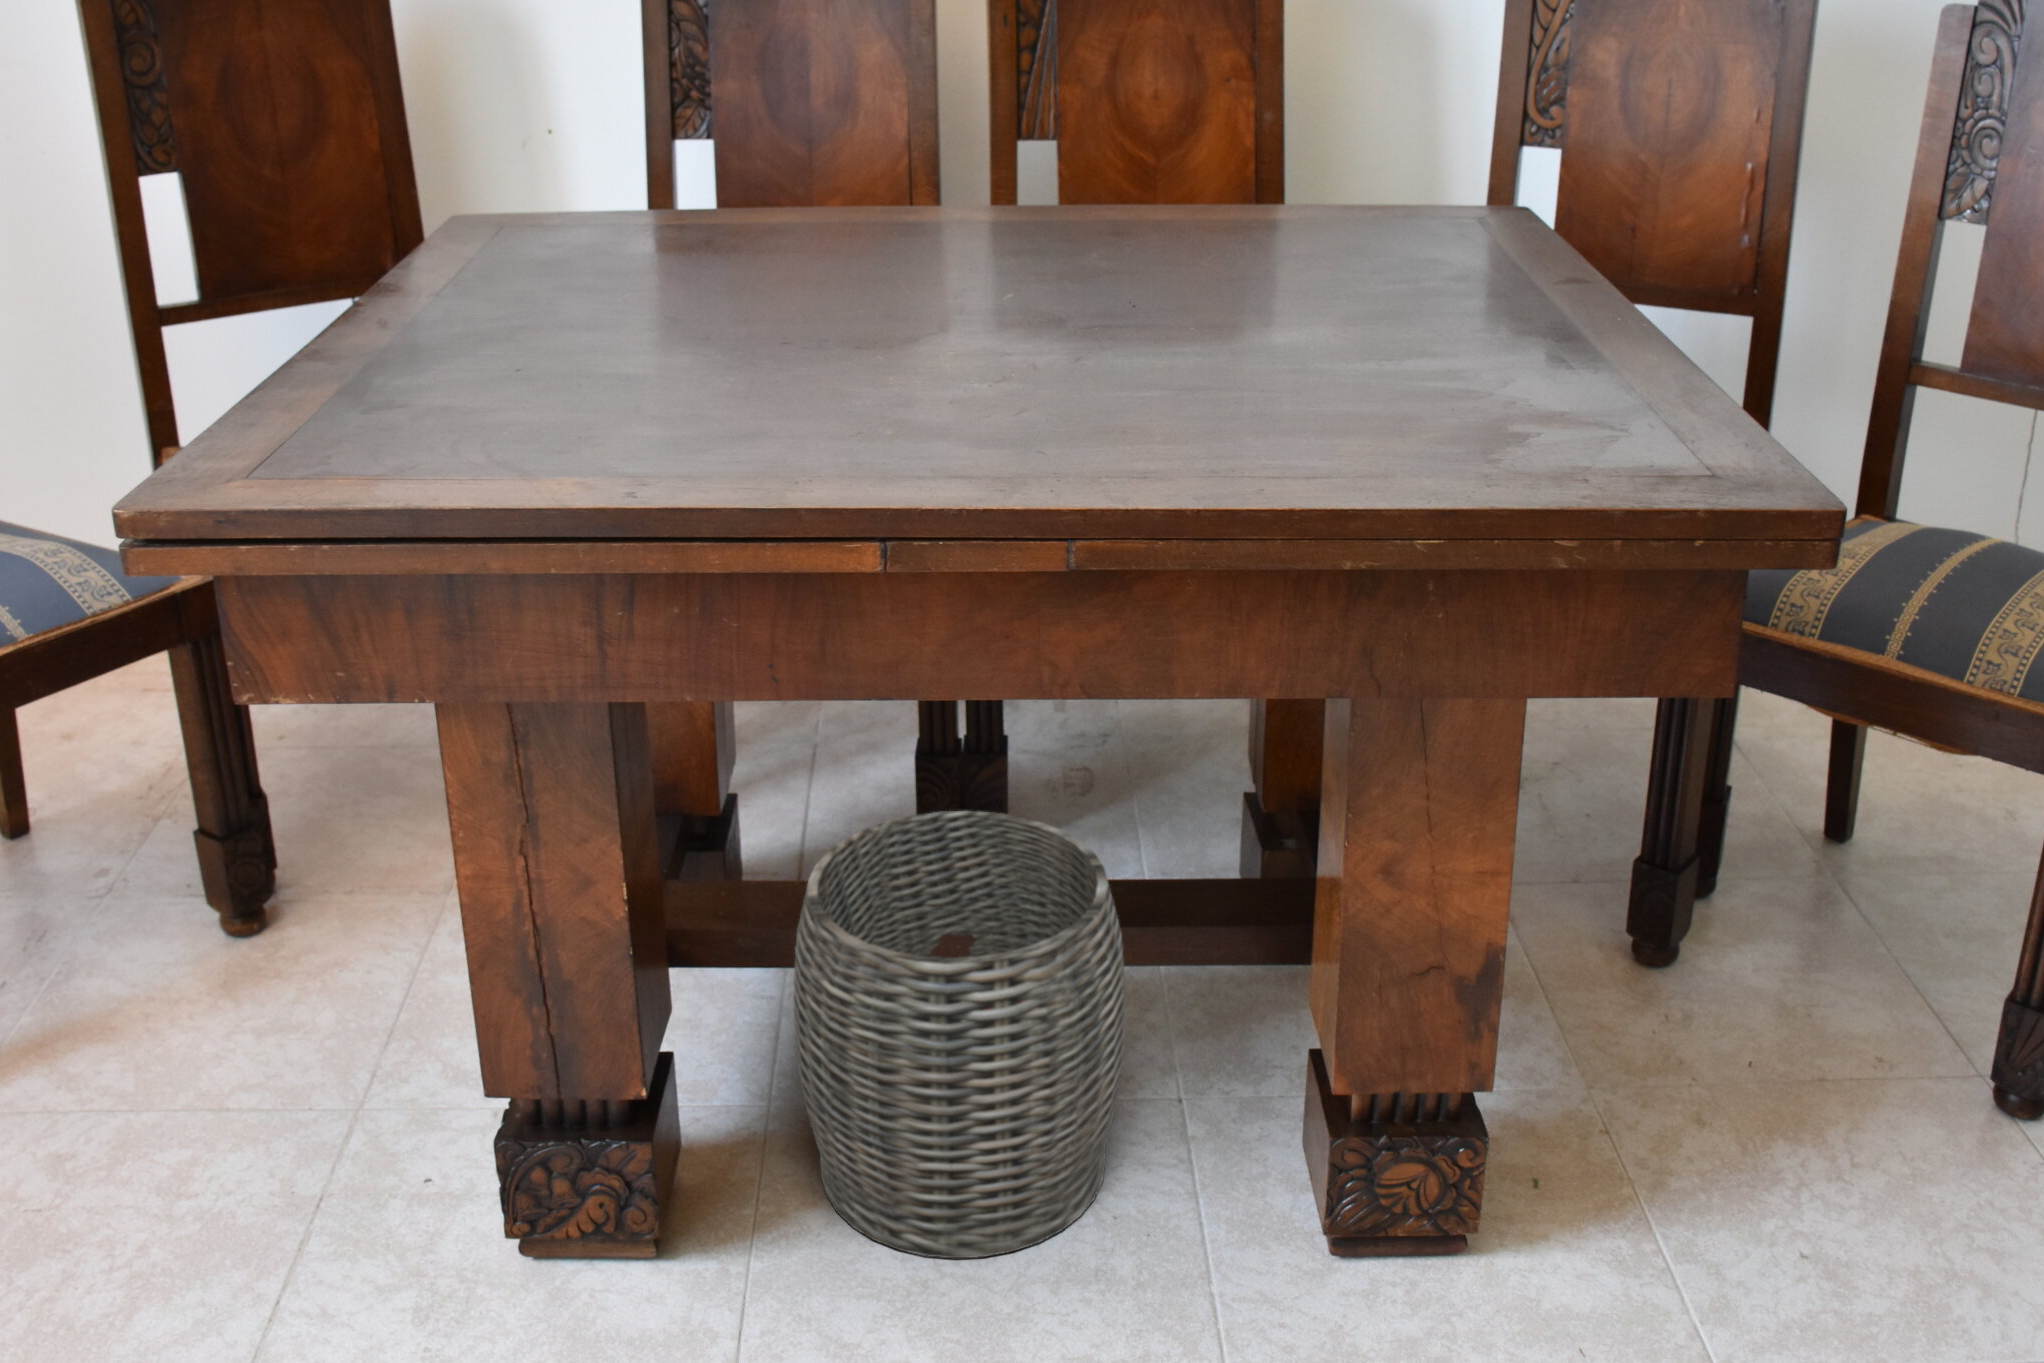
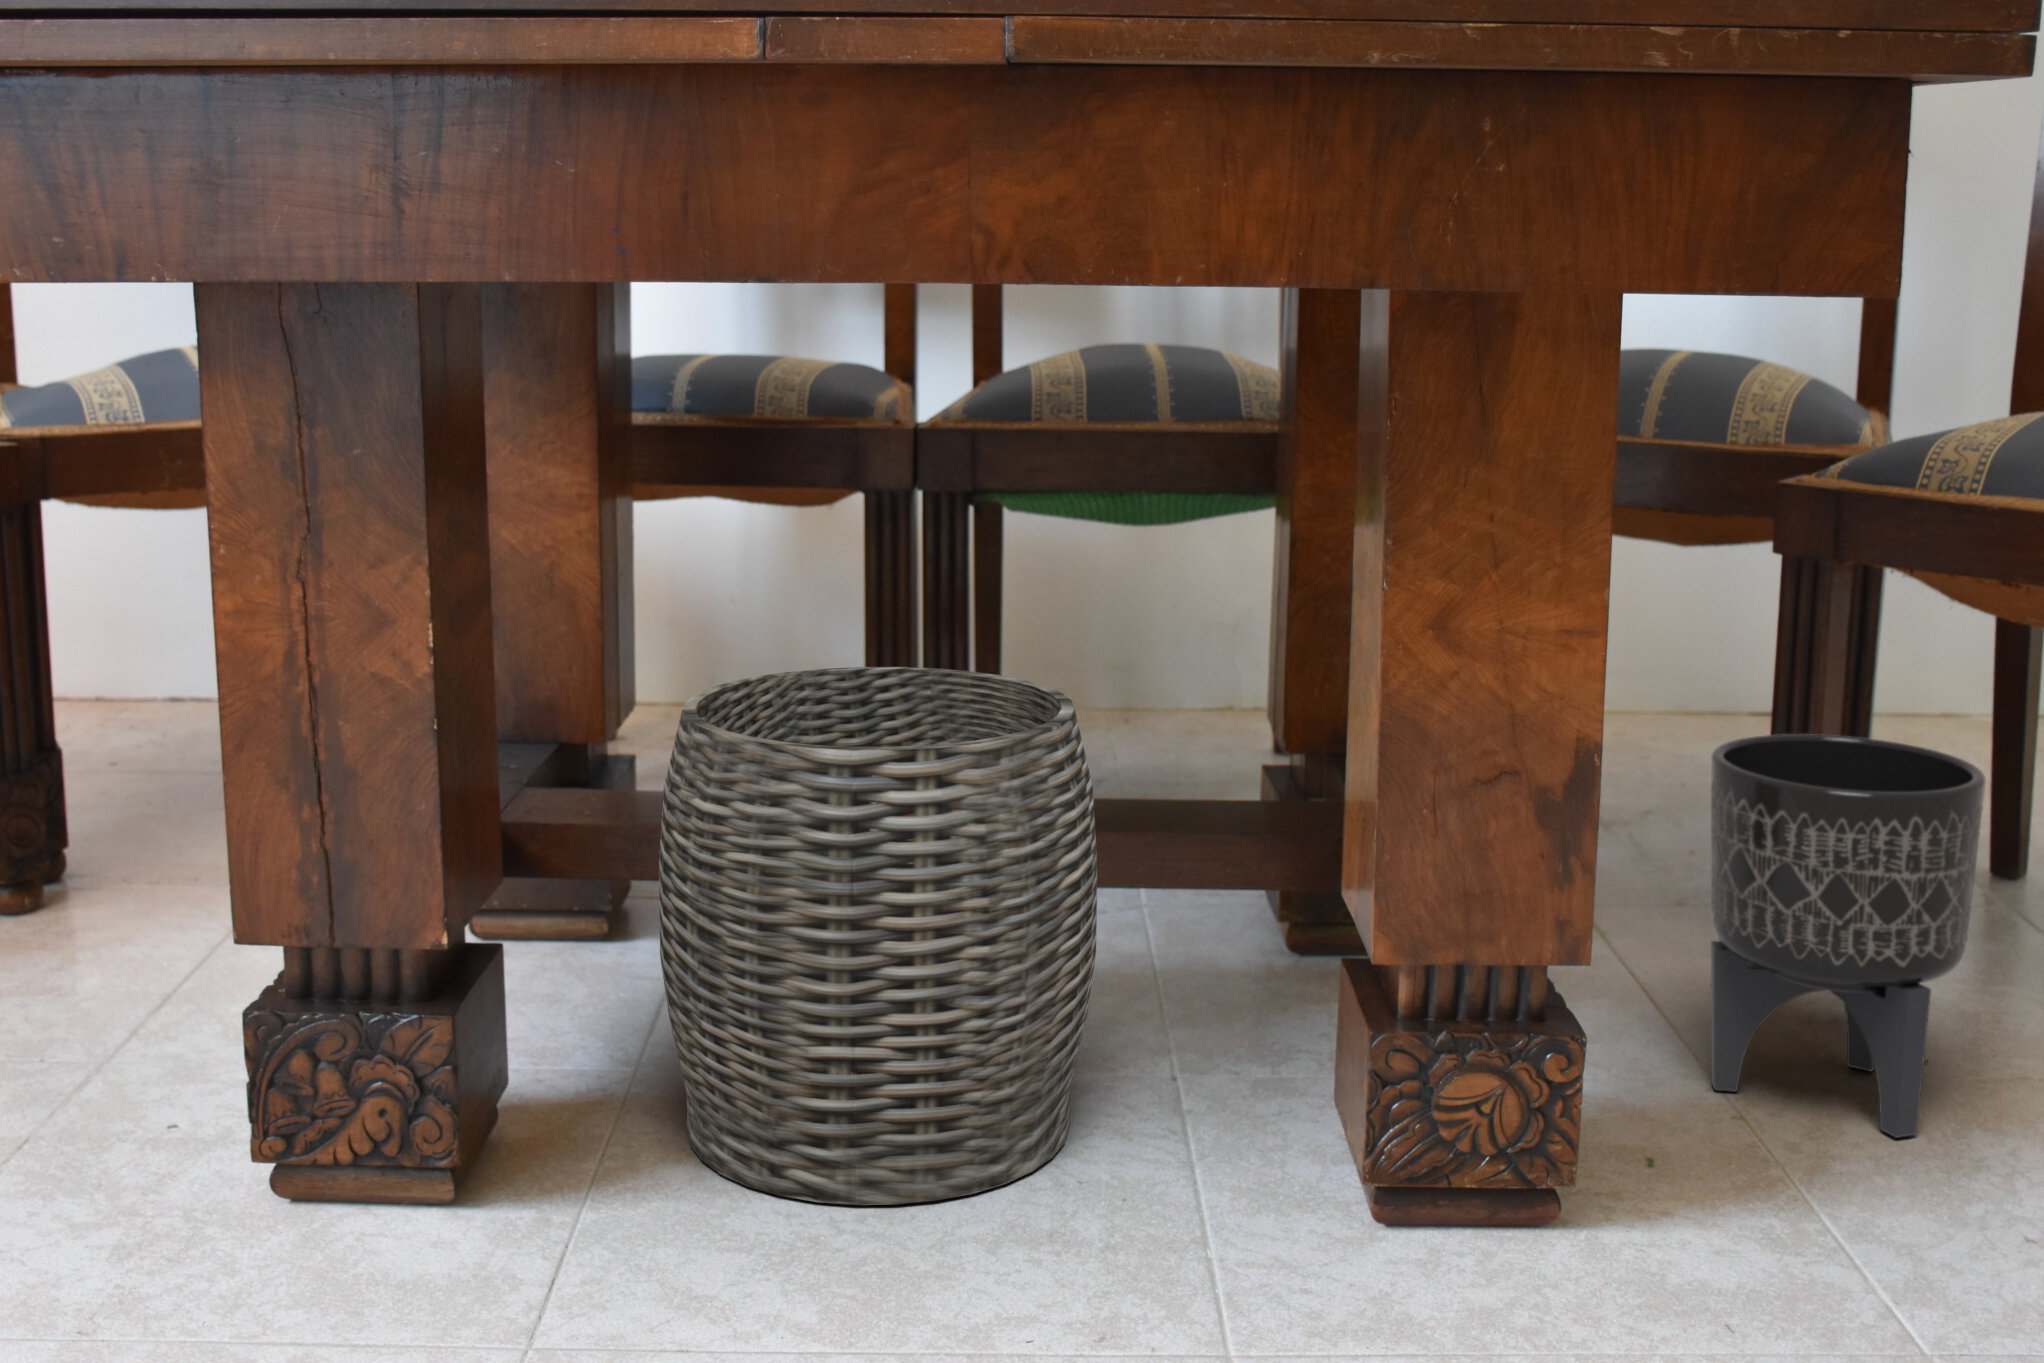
planter: none [1583,834,1799,1154] -> present [1711,734,1986,1138]

